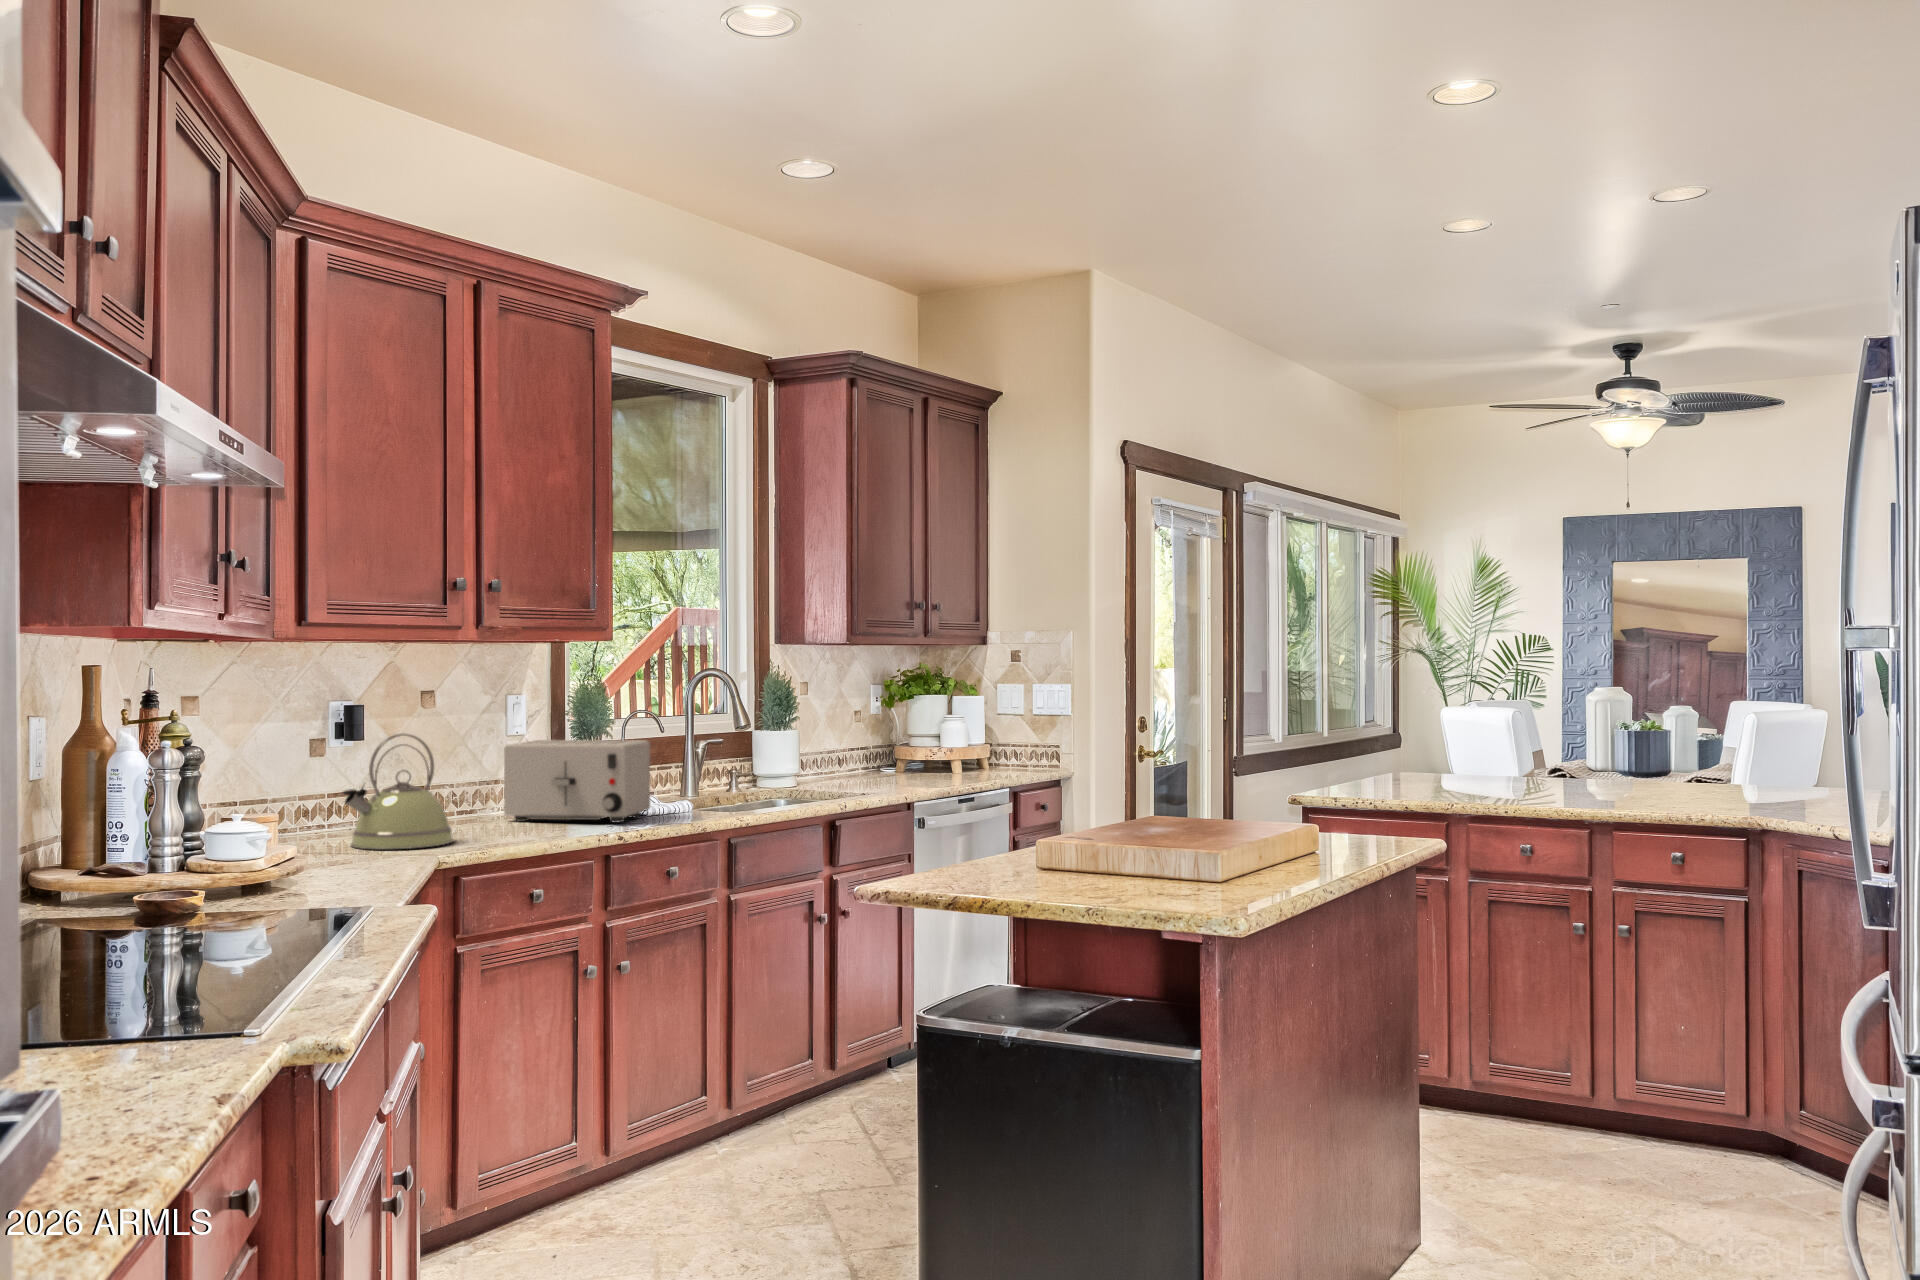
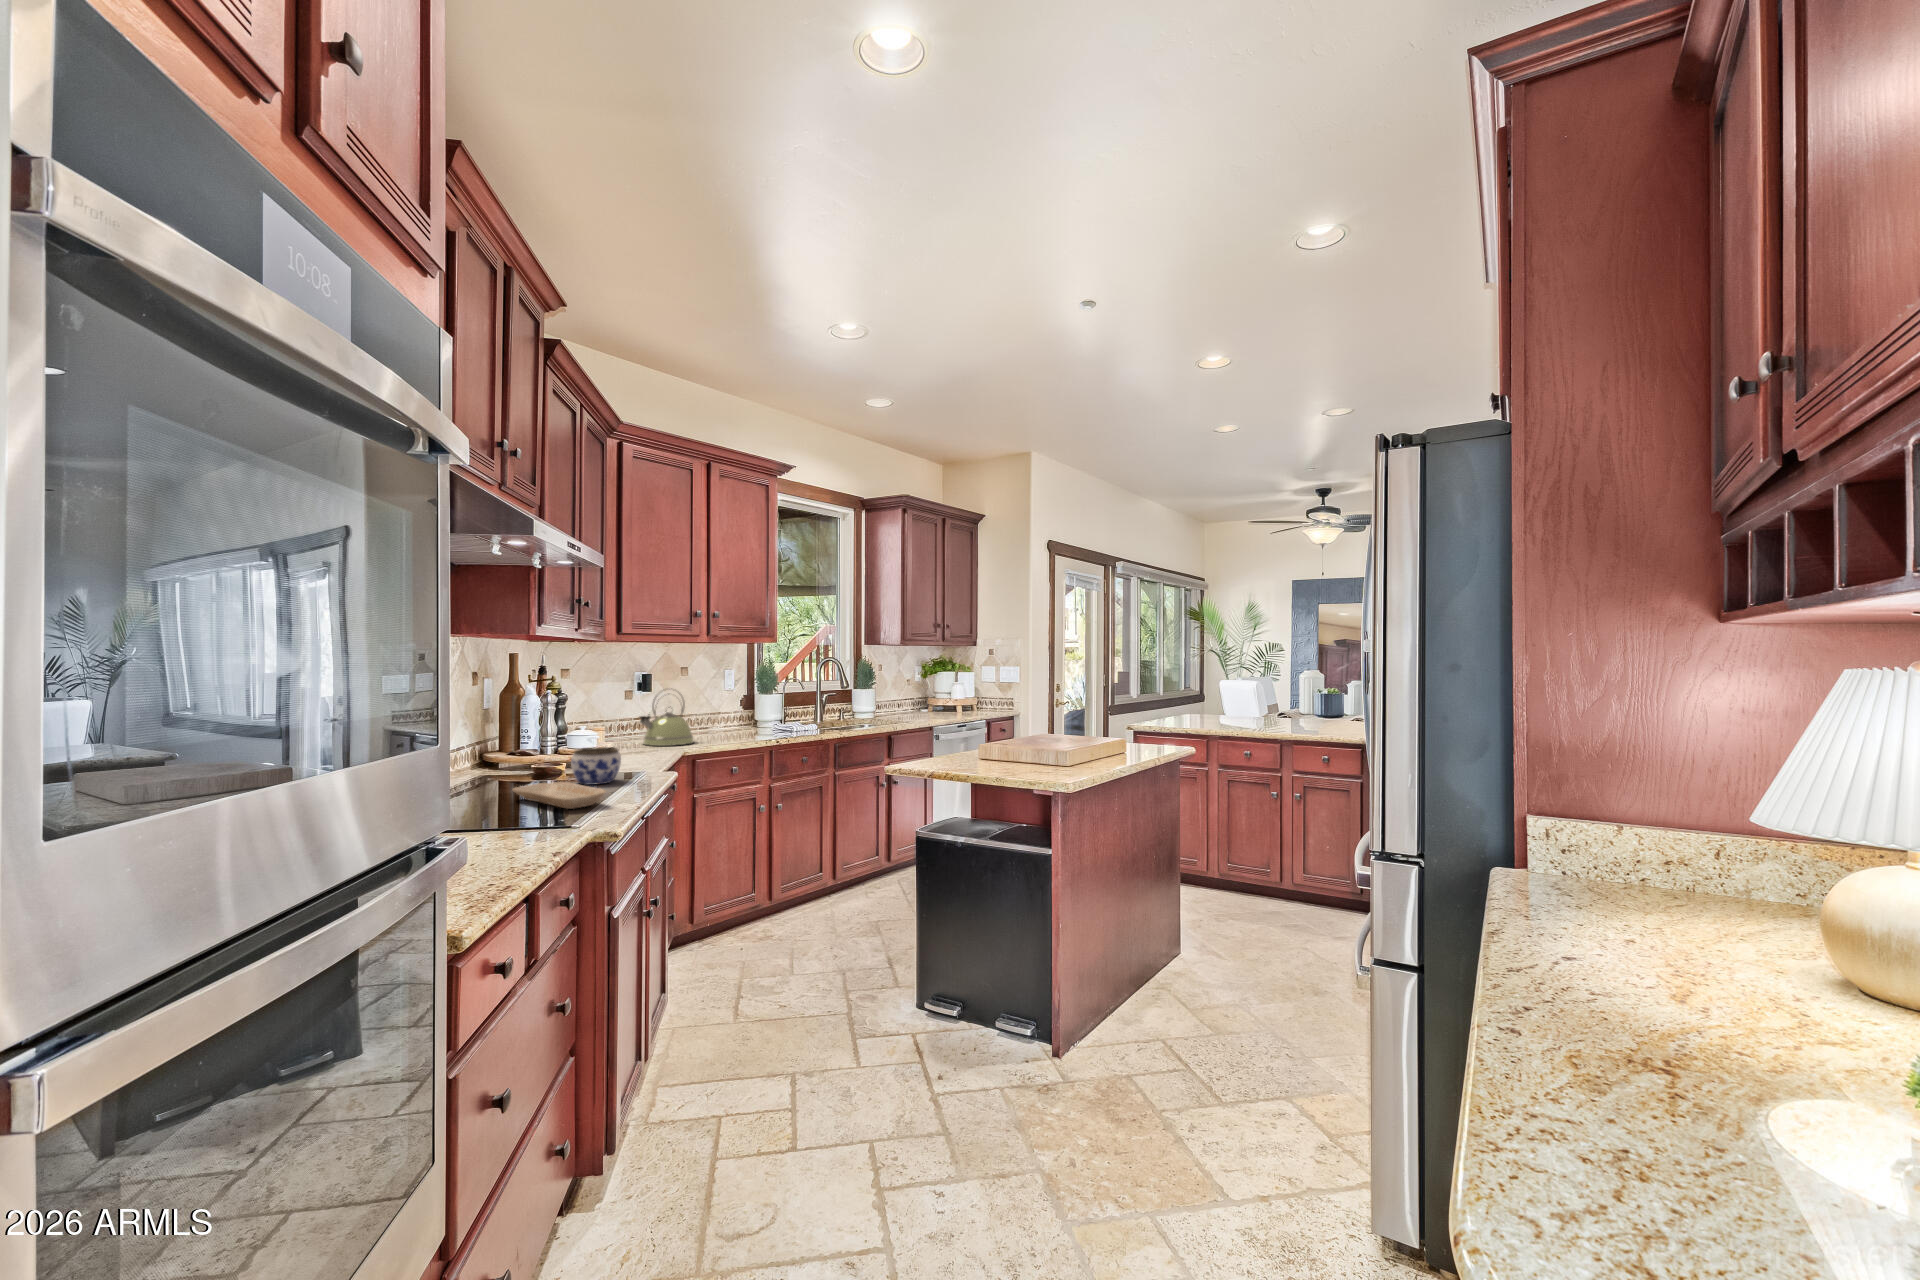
toaster: present [504,740,650,823] -> none [722,693,796,734]
jar: none [220,857,324,936] -> present [571,747,621,785]
tray: none [103,933,304,991] -> present [513,782,606,809]

